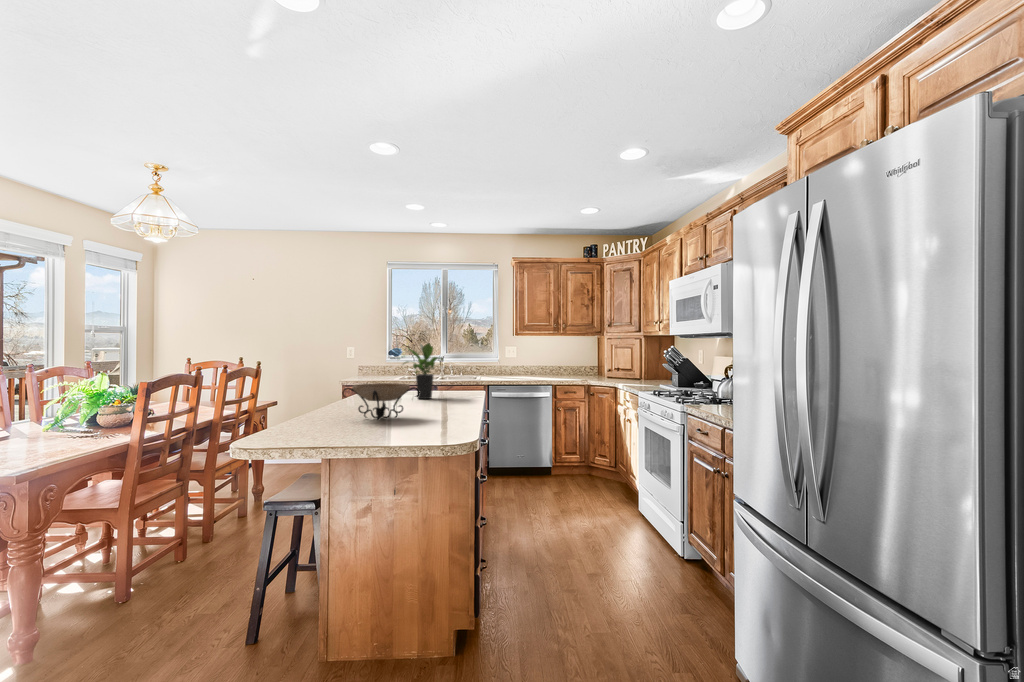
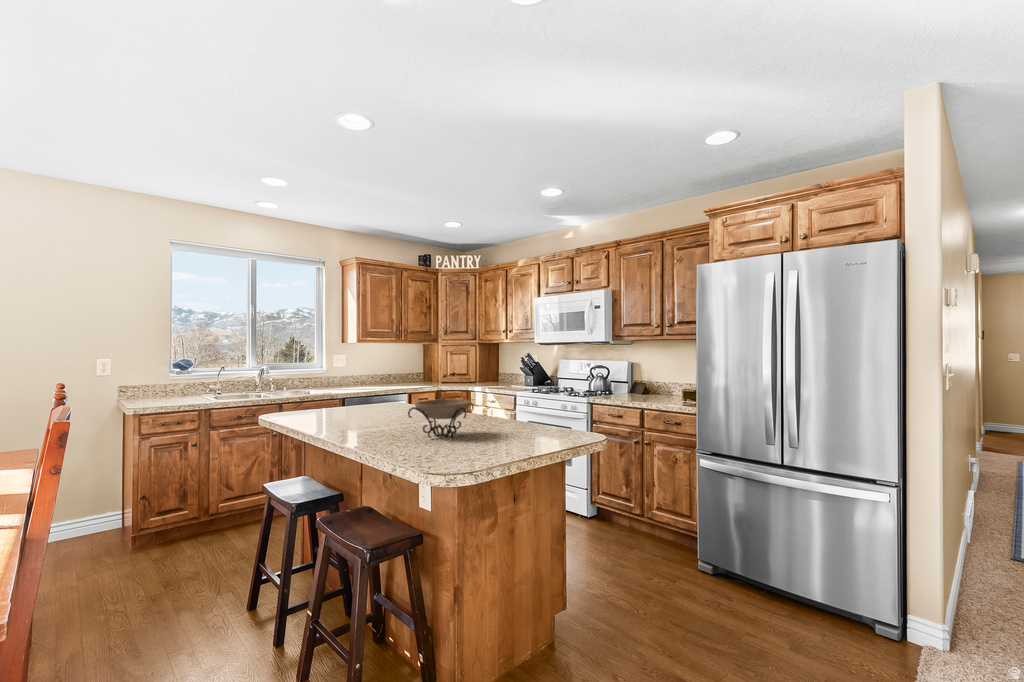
potted plant: present [405,343,443,399] -> none [352,355,402,416]

